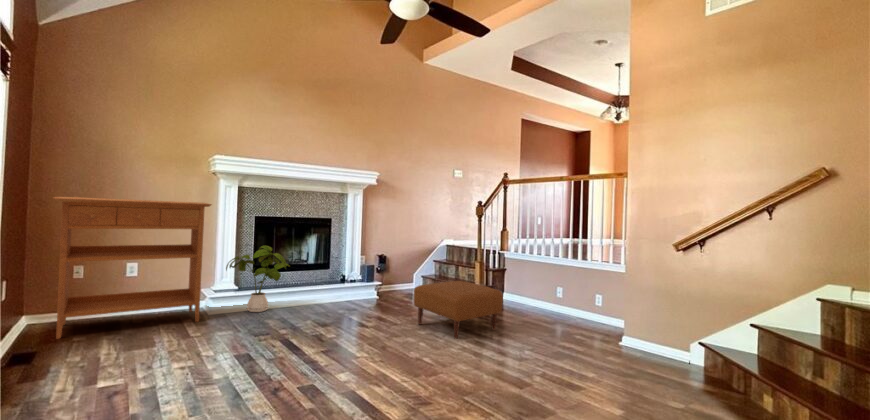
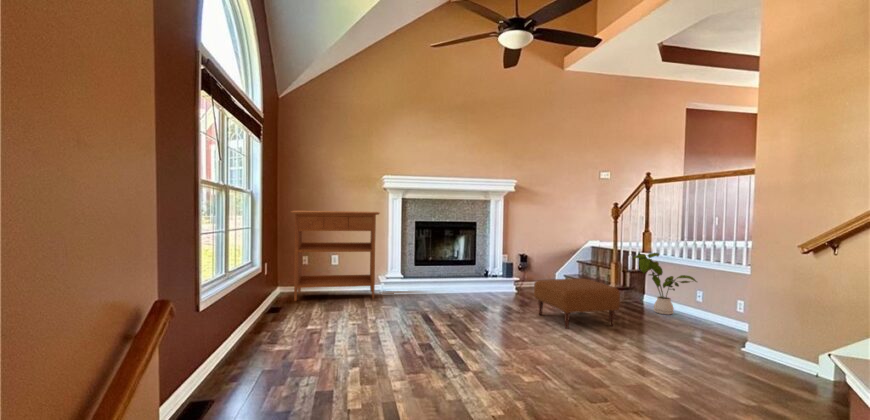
house plant: present [226,246,290,312] -> present [633,253,697,315]

